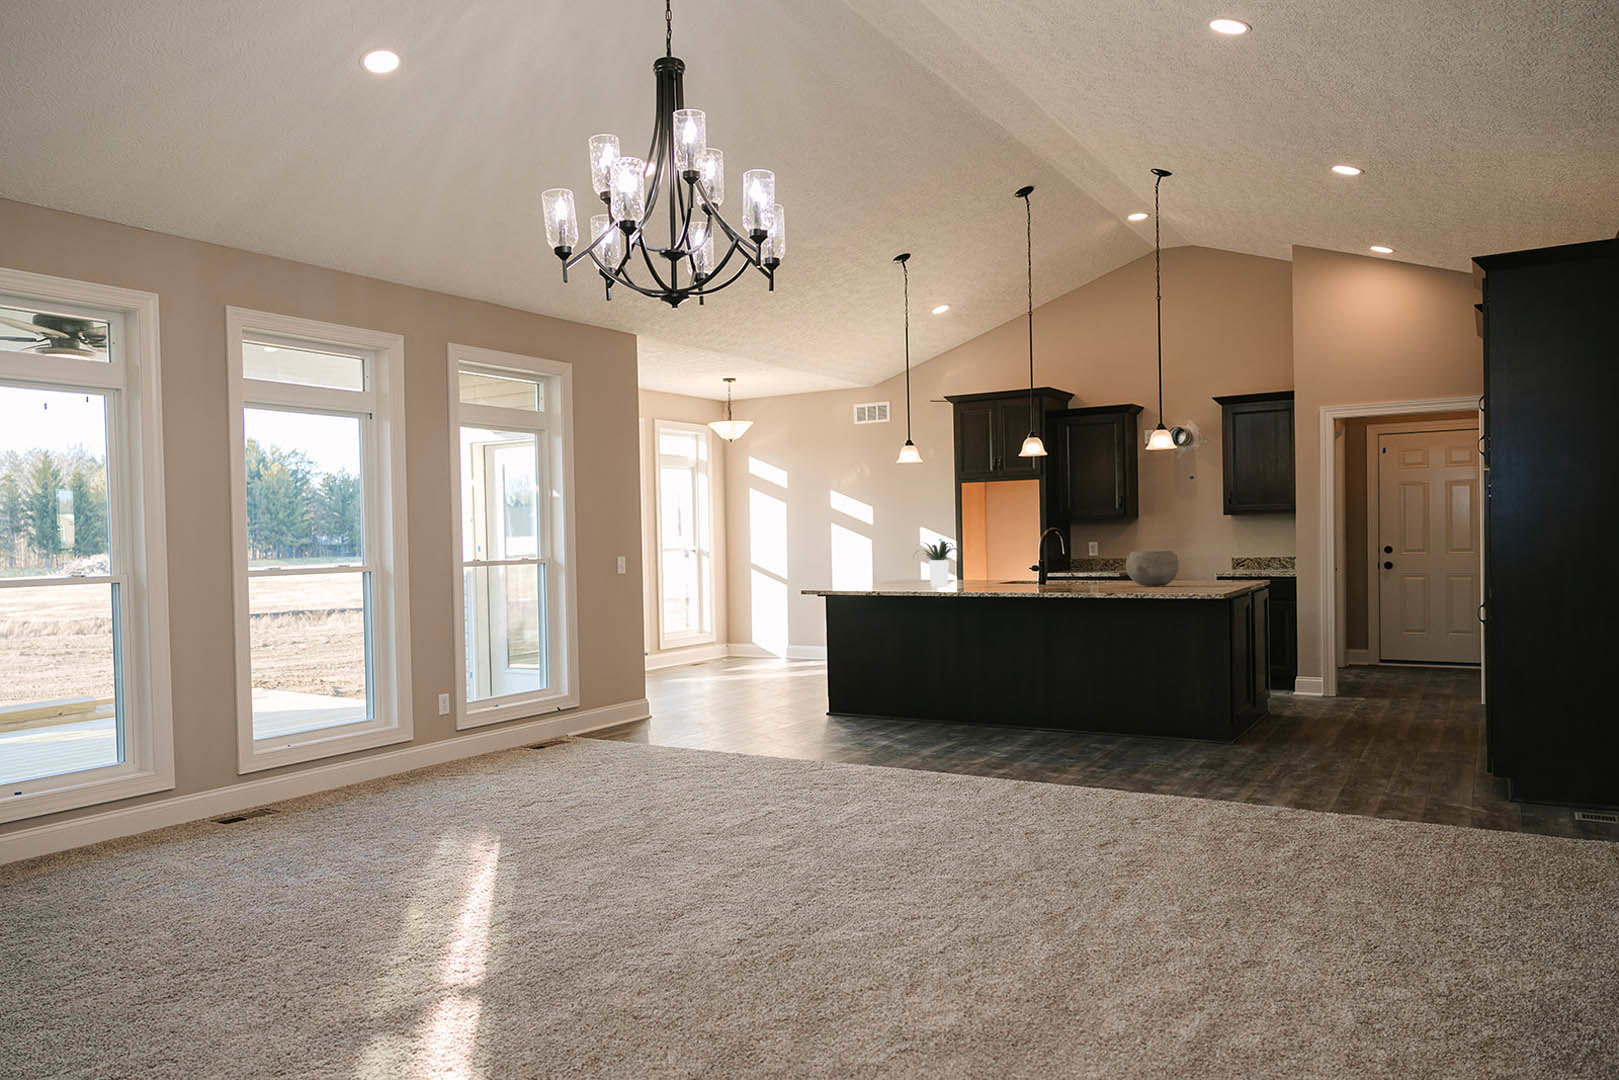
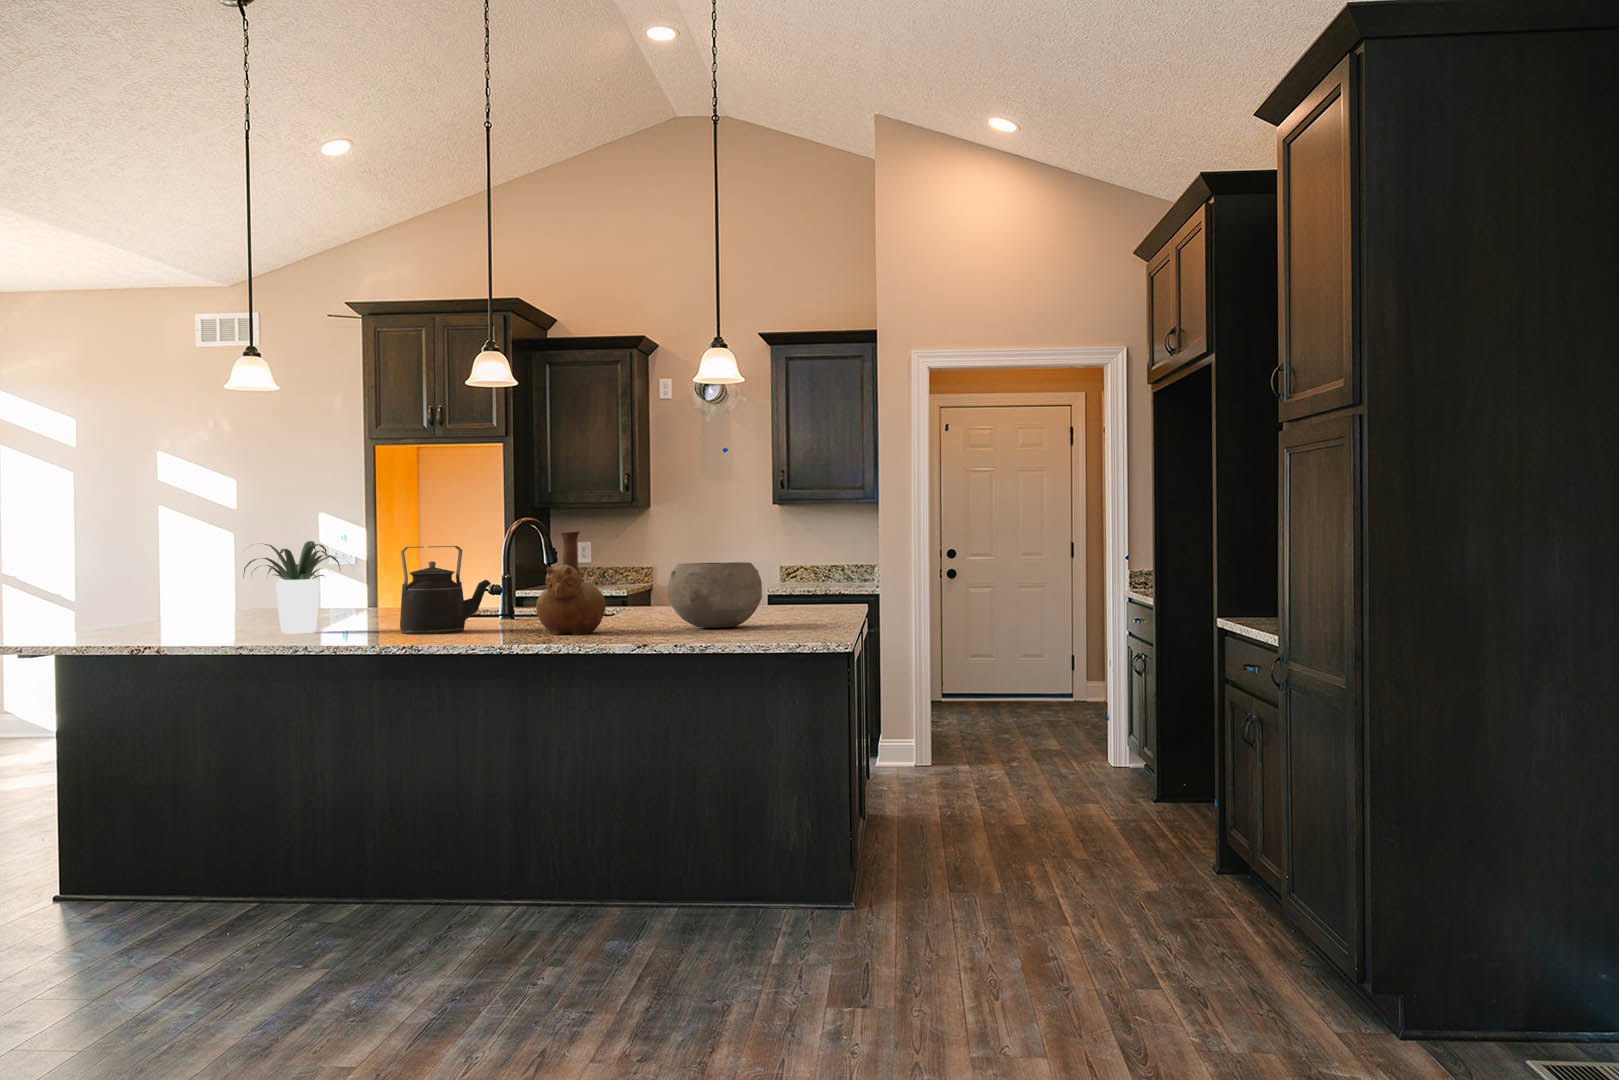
vase: none [1056,535,1092,587] -> present [536,531,606,635]
kettle: none [989,543,1033,587] -> present [400,546,491,635]

